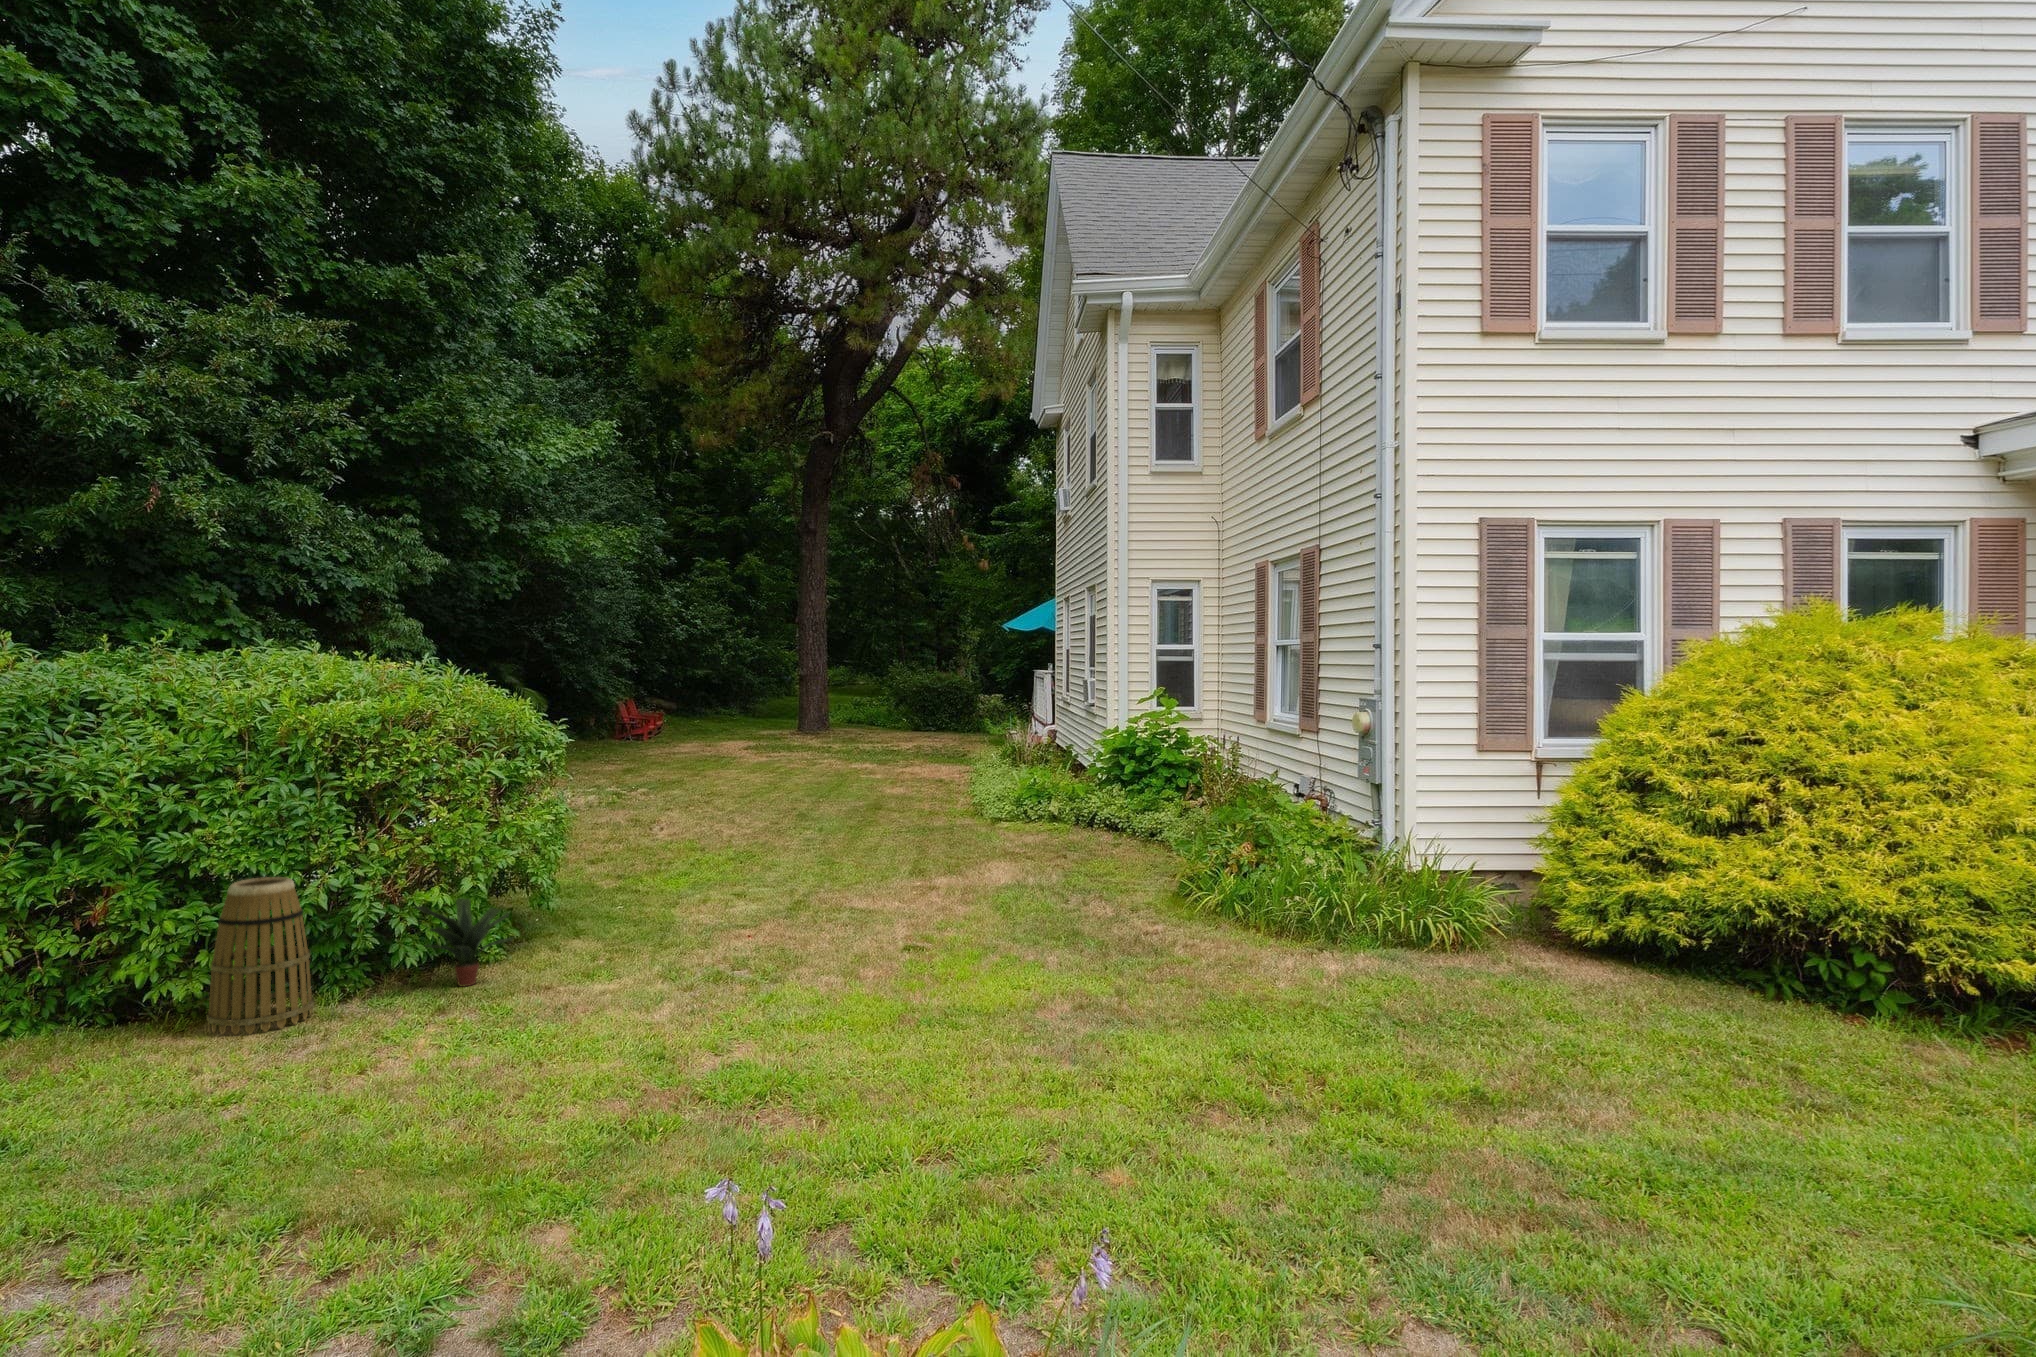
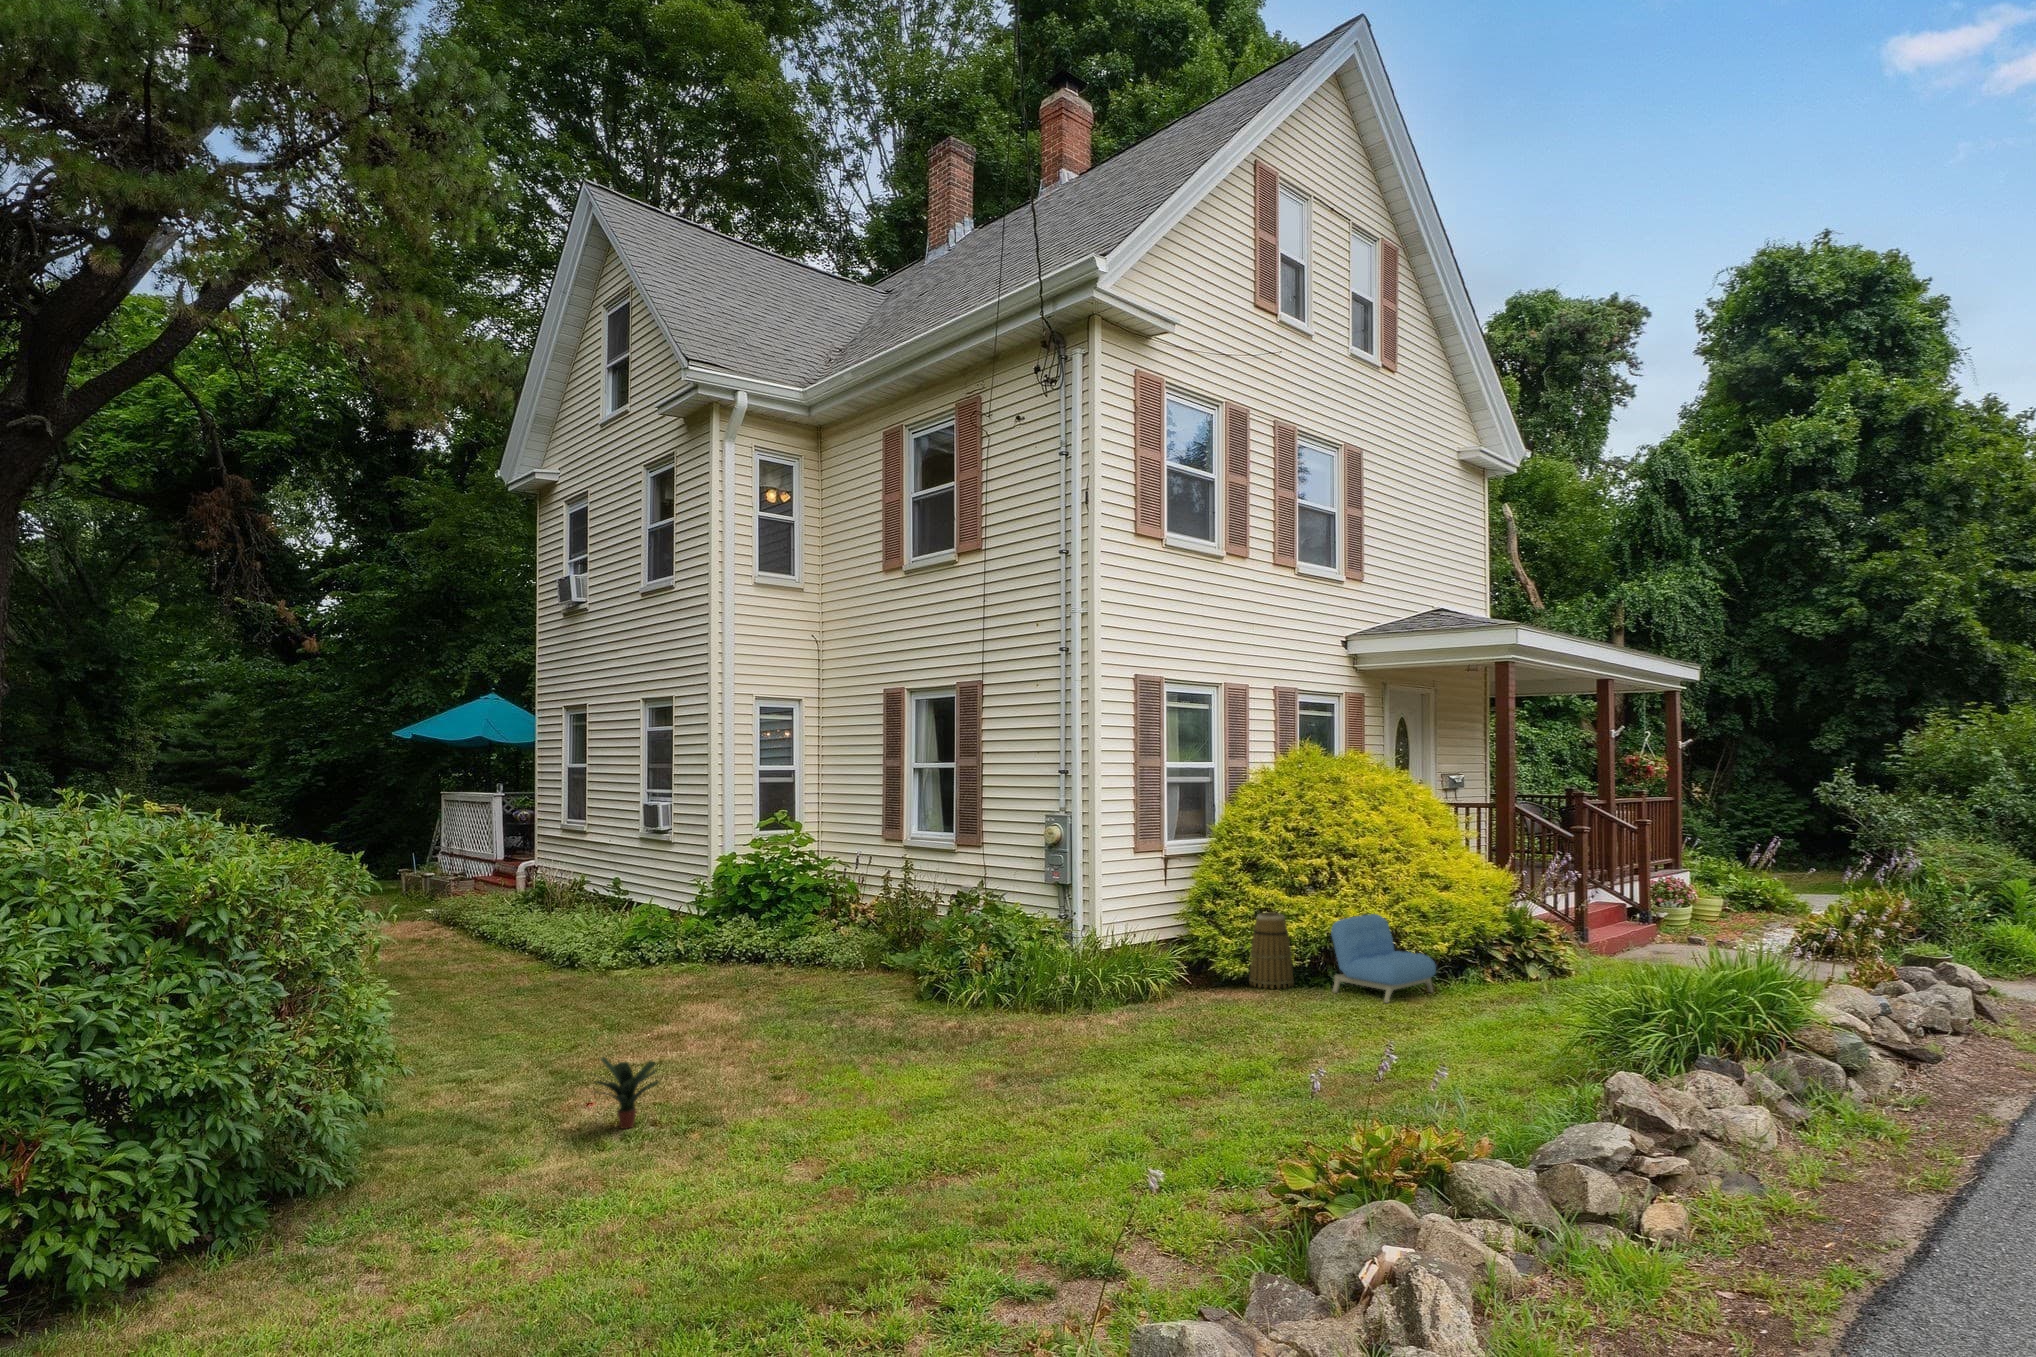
basket: present [207,877,314,1035] -> present [1249,913,1294,989]
armchair: none [1726,881,1968,1051] -> present [1331,914,1436,1003]

